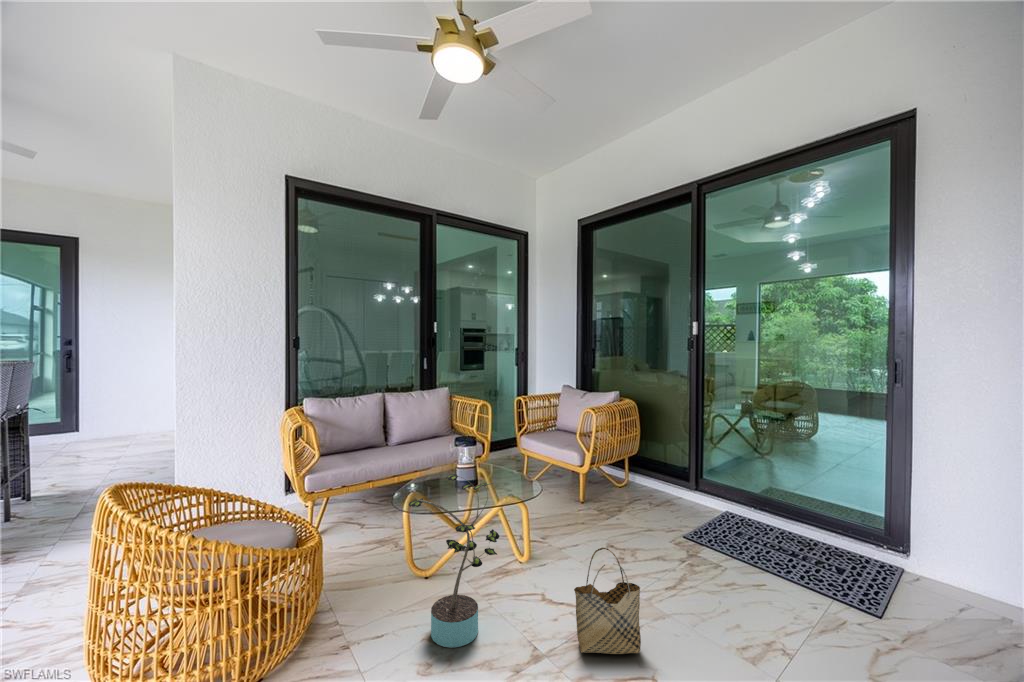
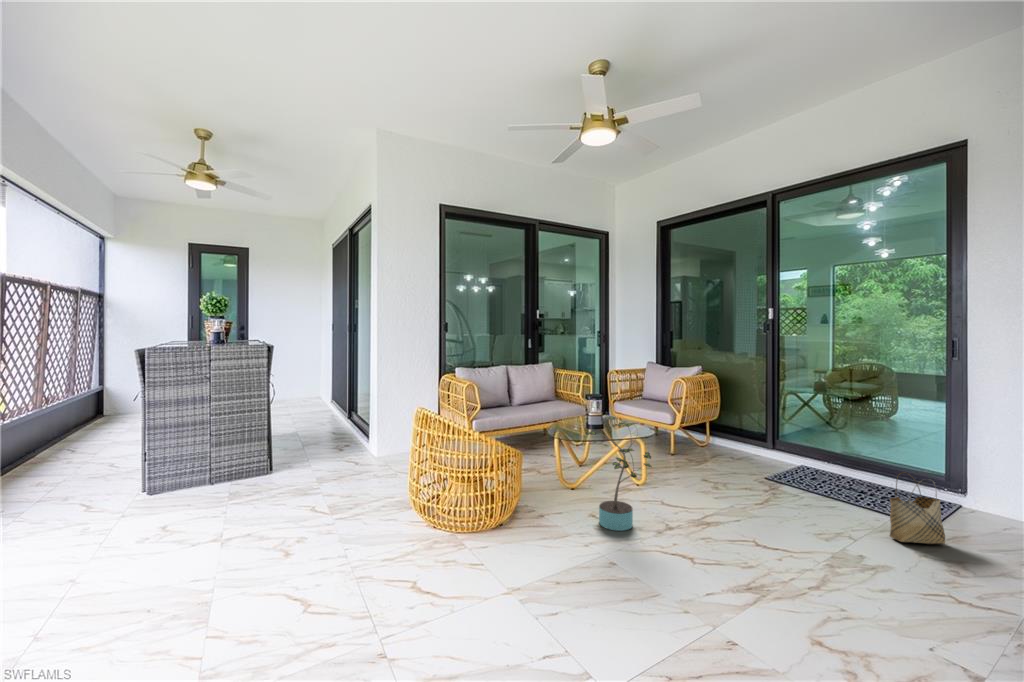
woven basket: present [574,548,641,654] -> present [890,472,945,544]

